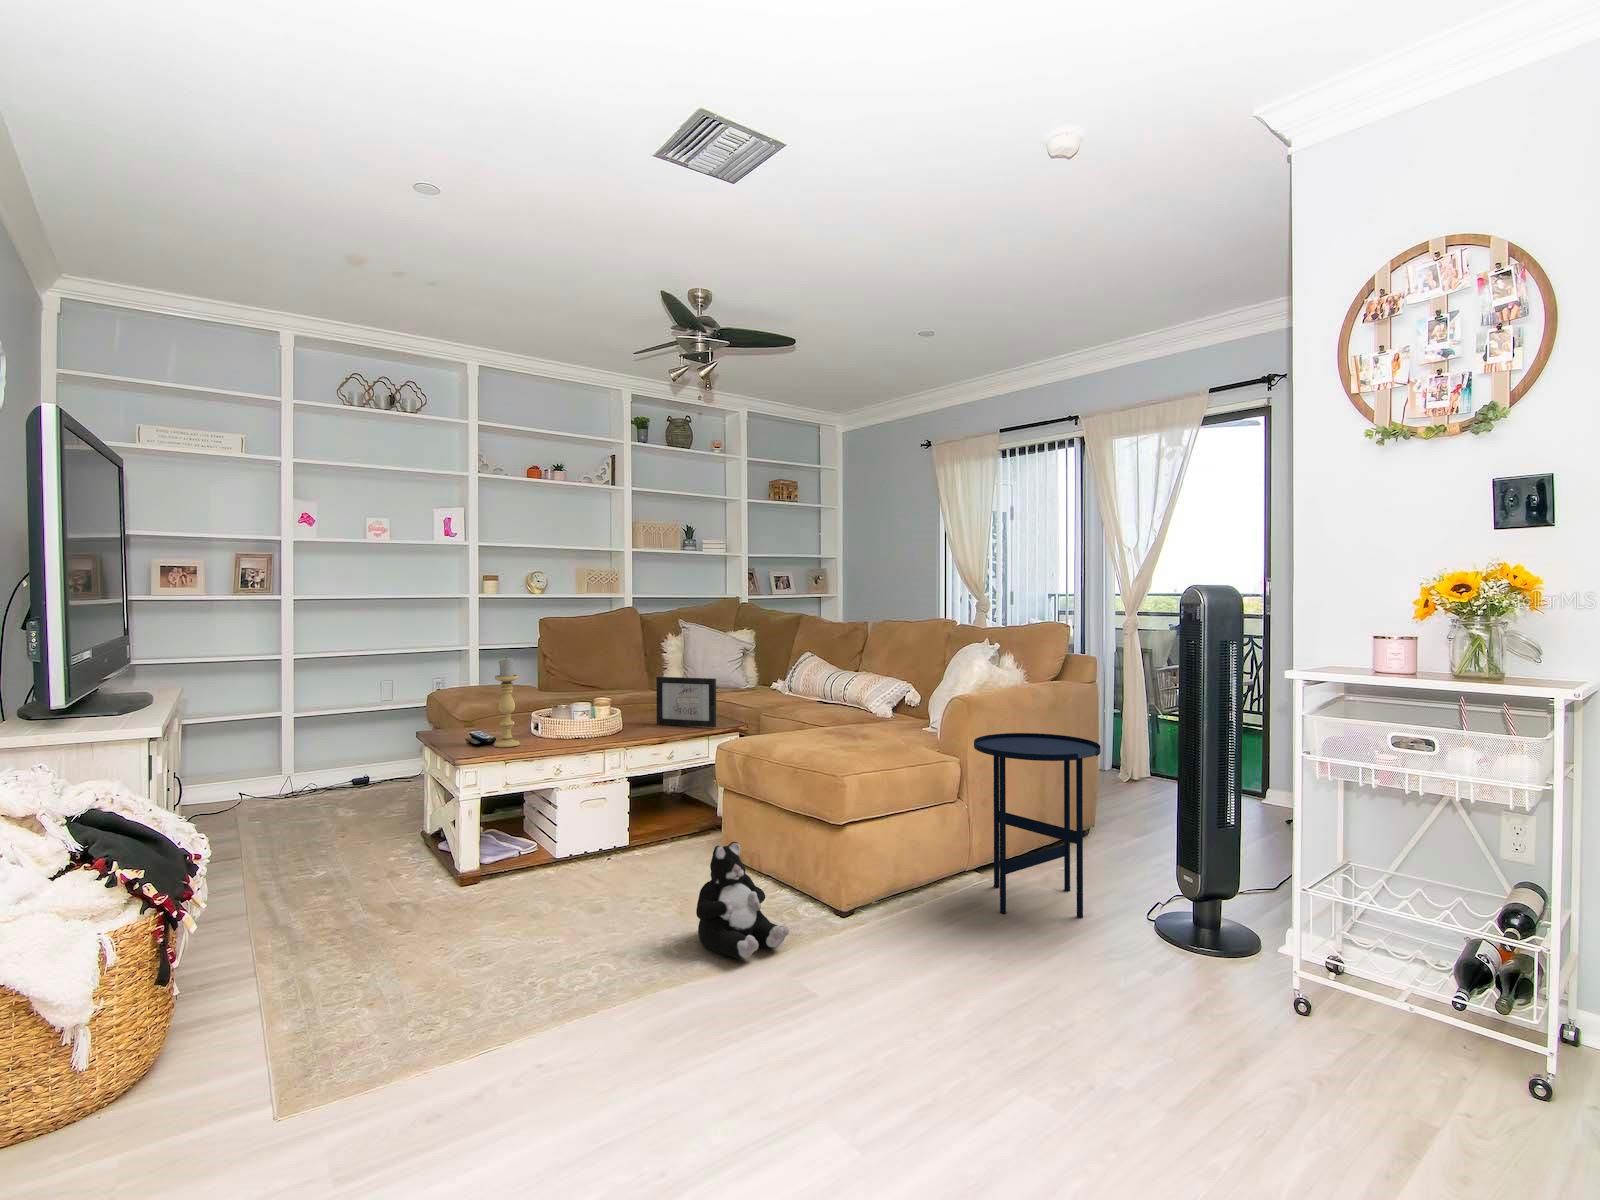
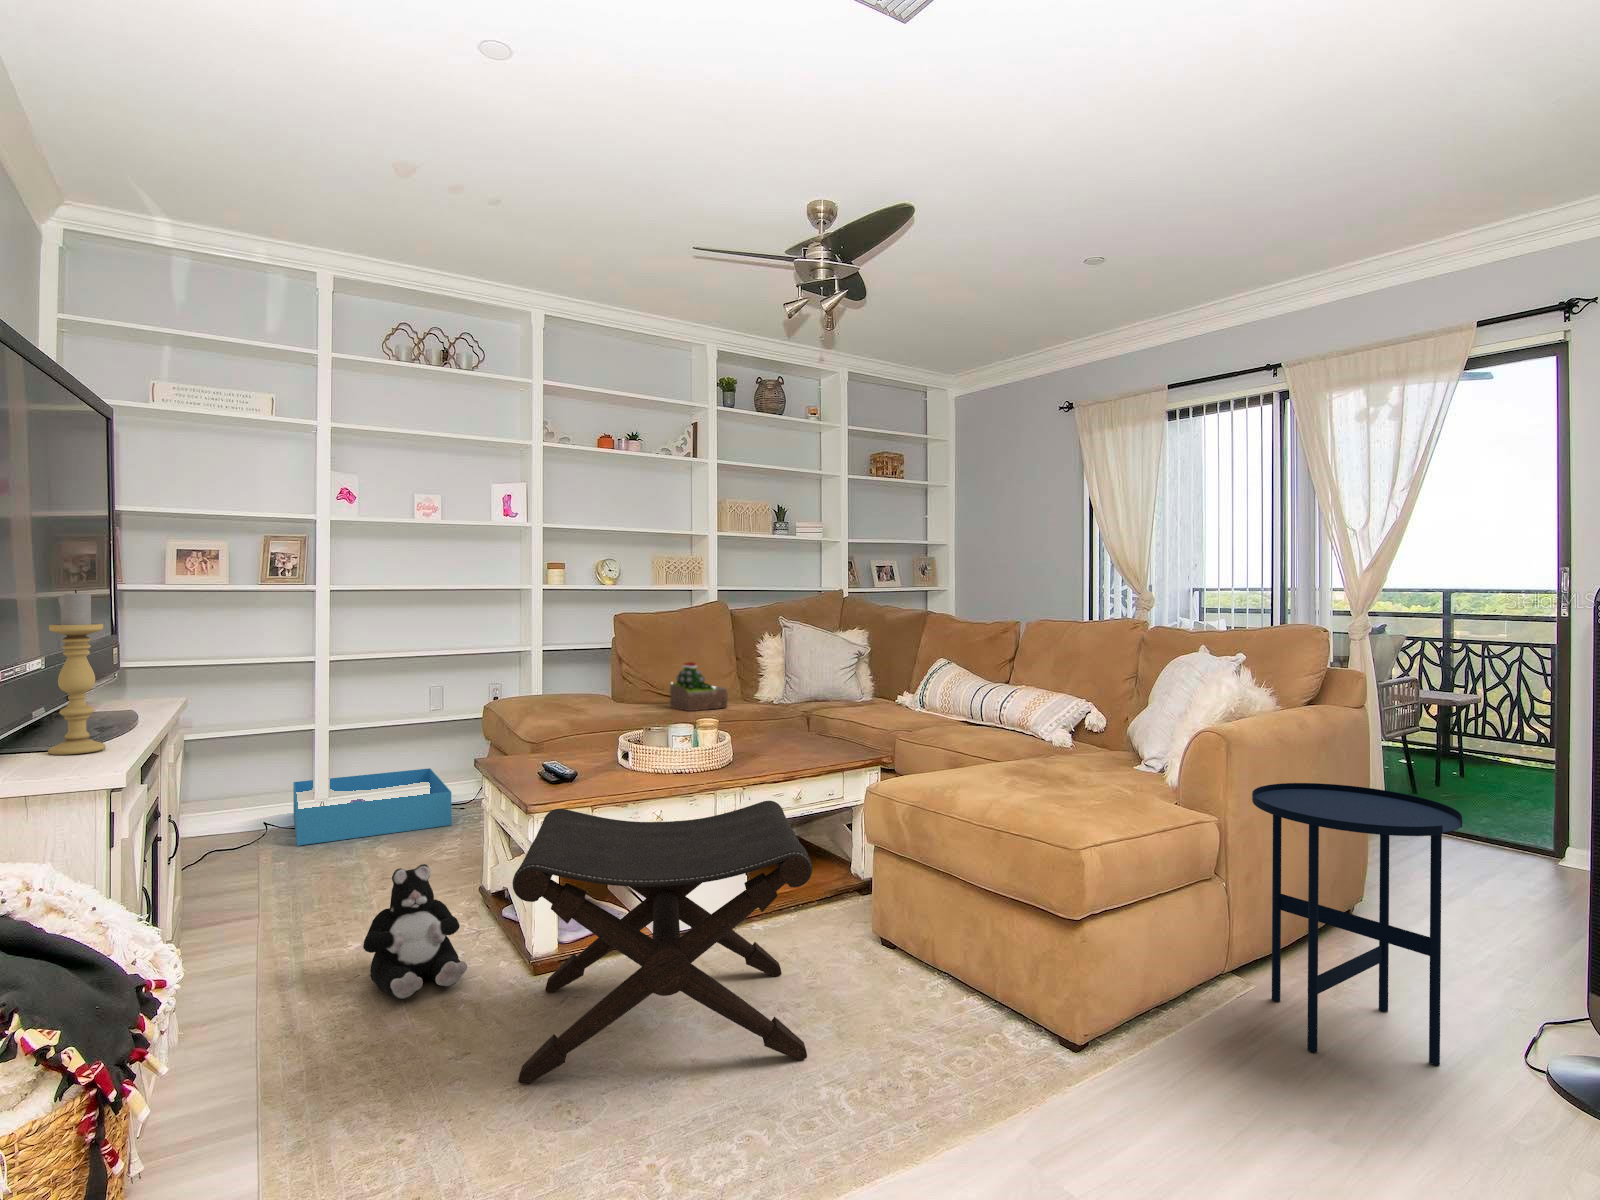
candle holder: present [494,657,520,747] -> present [48,590,106,755]
succulent plant: none [586,657,635,698] -> present [670,662,728,711]
picture frame: present [656,677,716,727] -> none [772,691,850,758]
storage bin: none [262,749,399,810] -> present [293,768,452,846]
footstool: none [438,753,654,945] -> present [513,801,812,1084]
plush toy: present [696,842,789,959] -> present [363,864,467,999]

